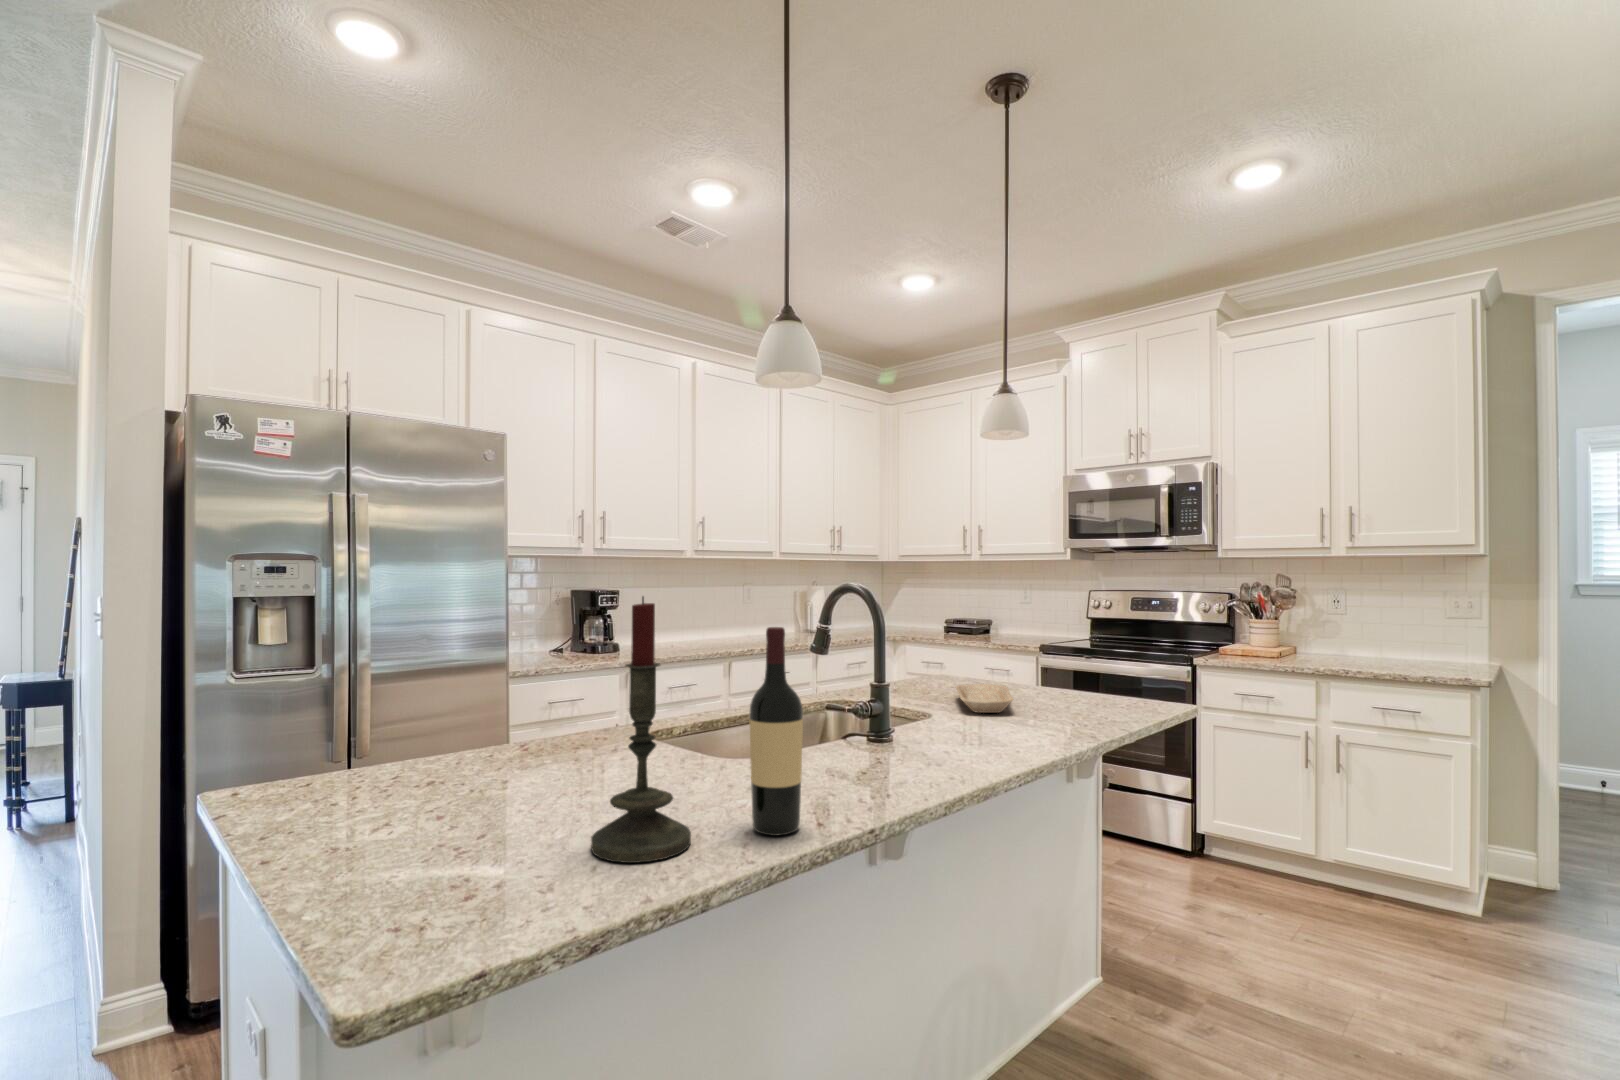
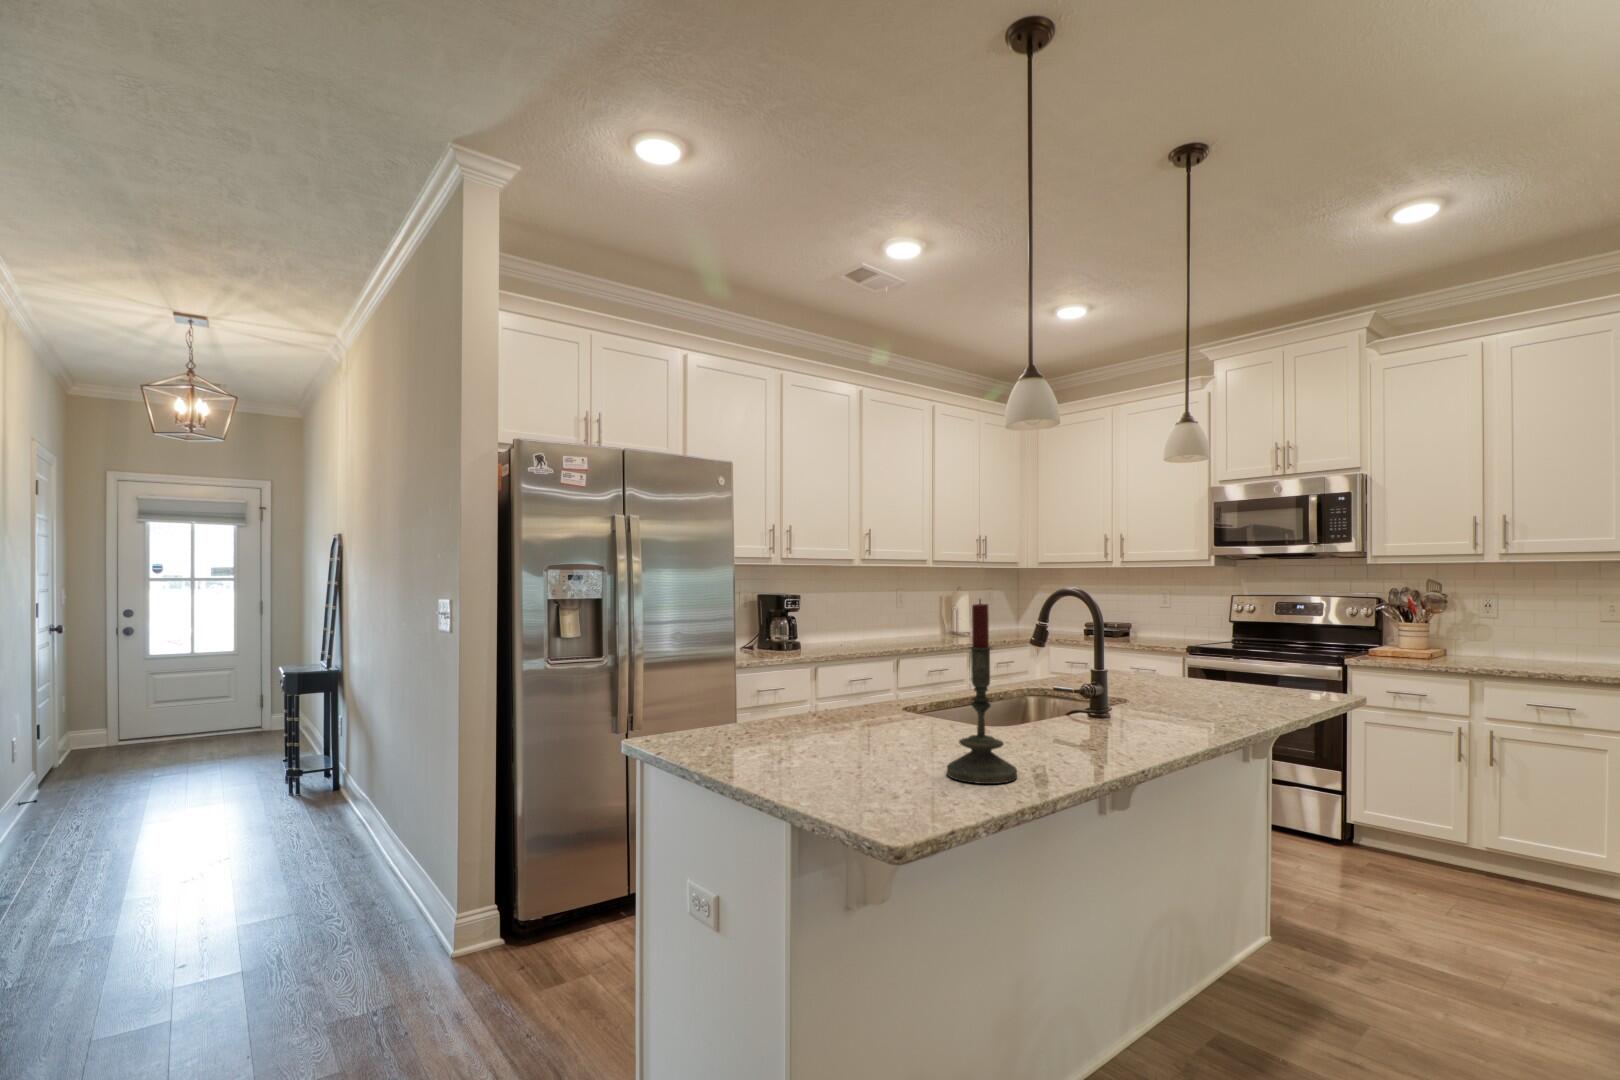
wine bottle: present [749,627,803,836] -> none [1049,622,1090,772]
tray: present [956,684,1013,713] -> none [1140,676,1200,699]

